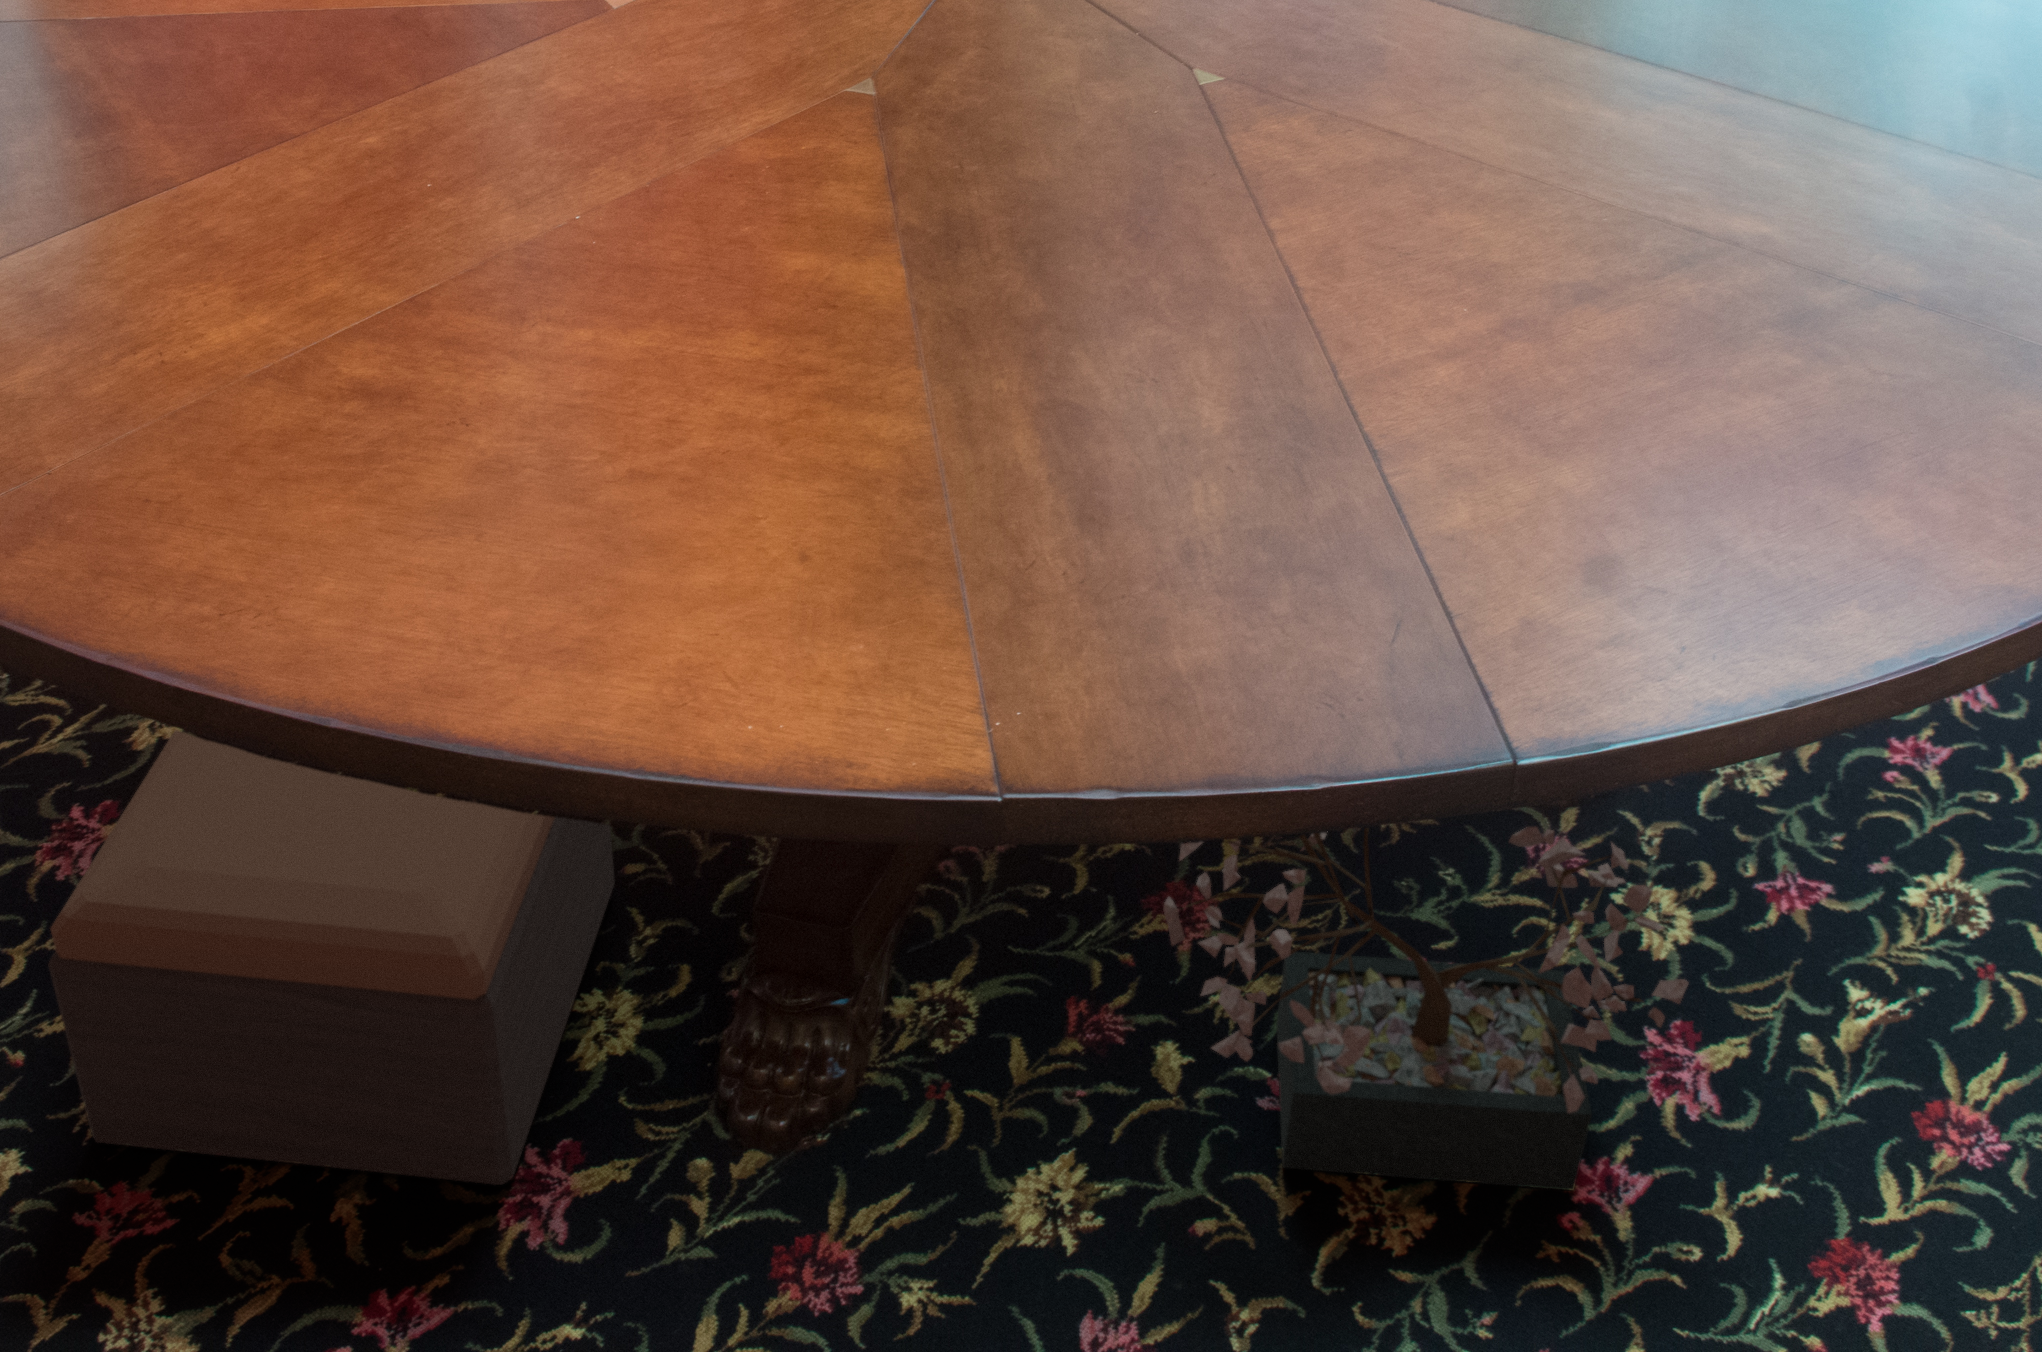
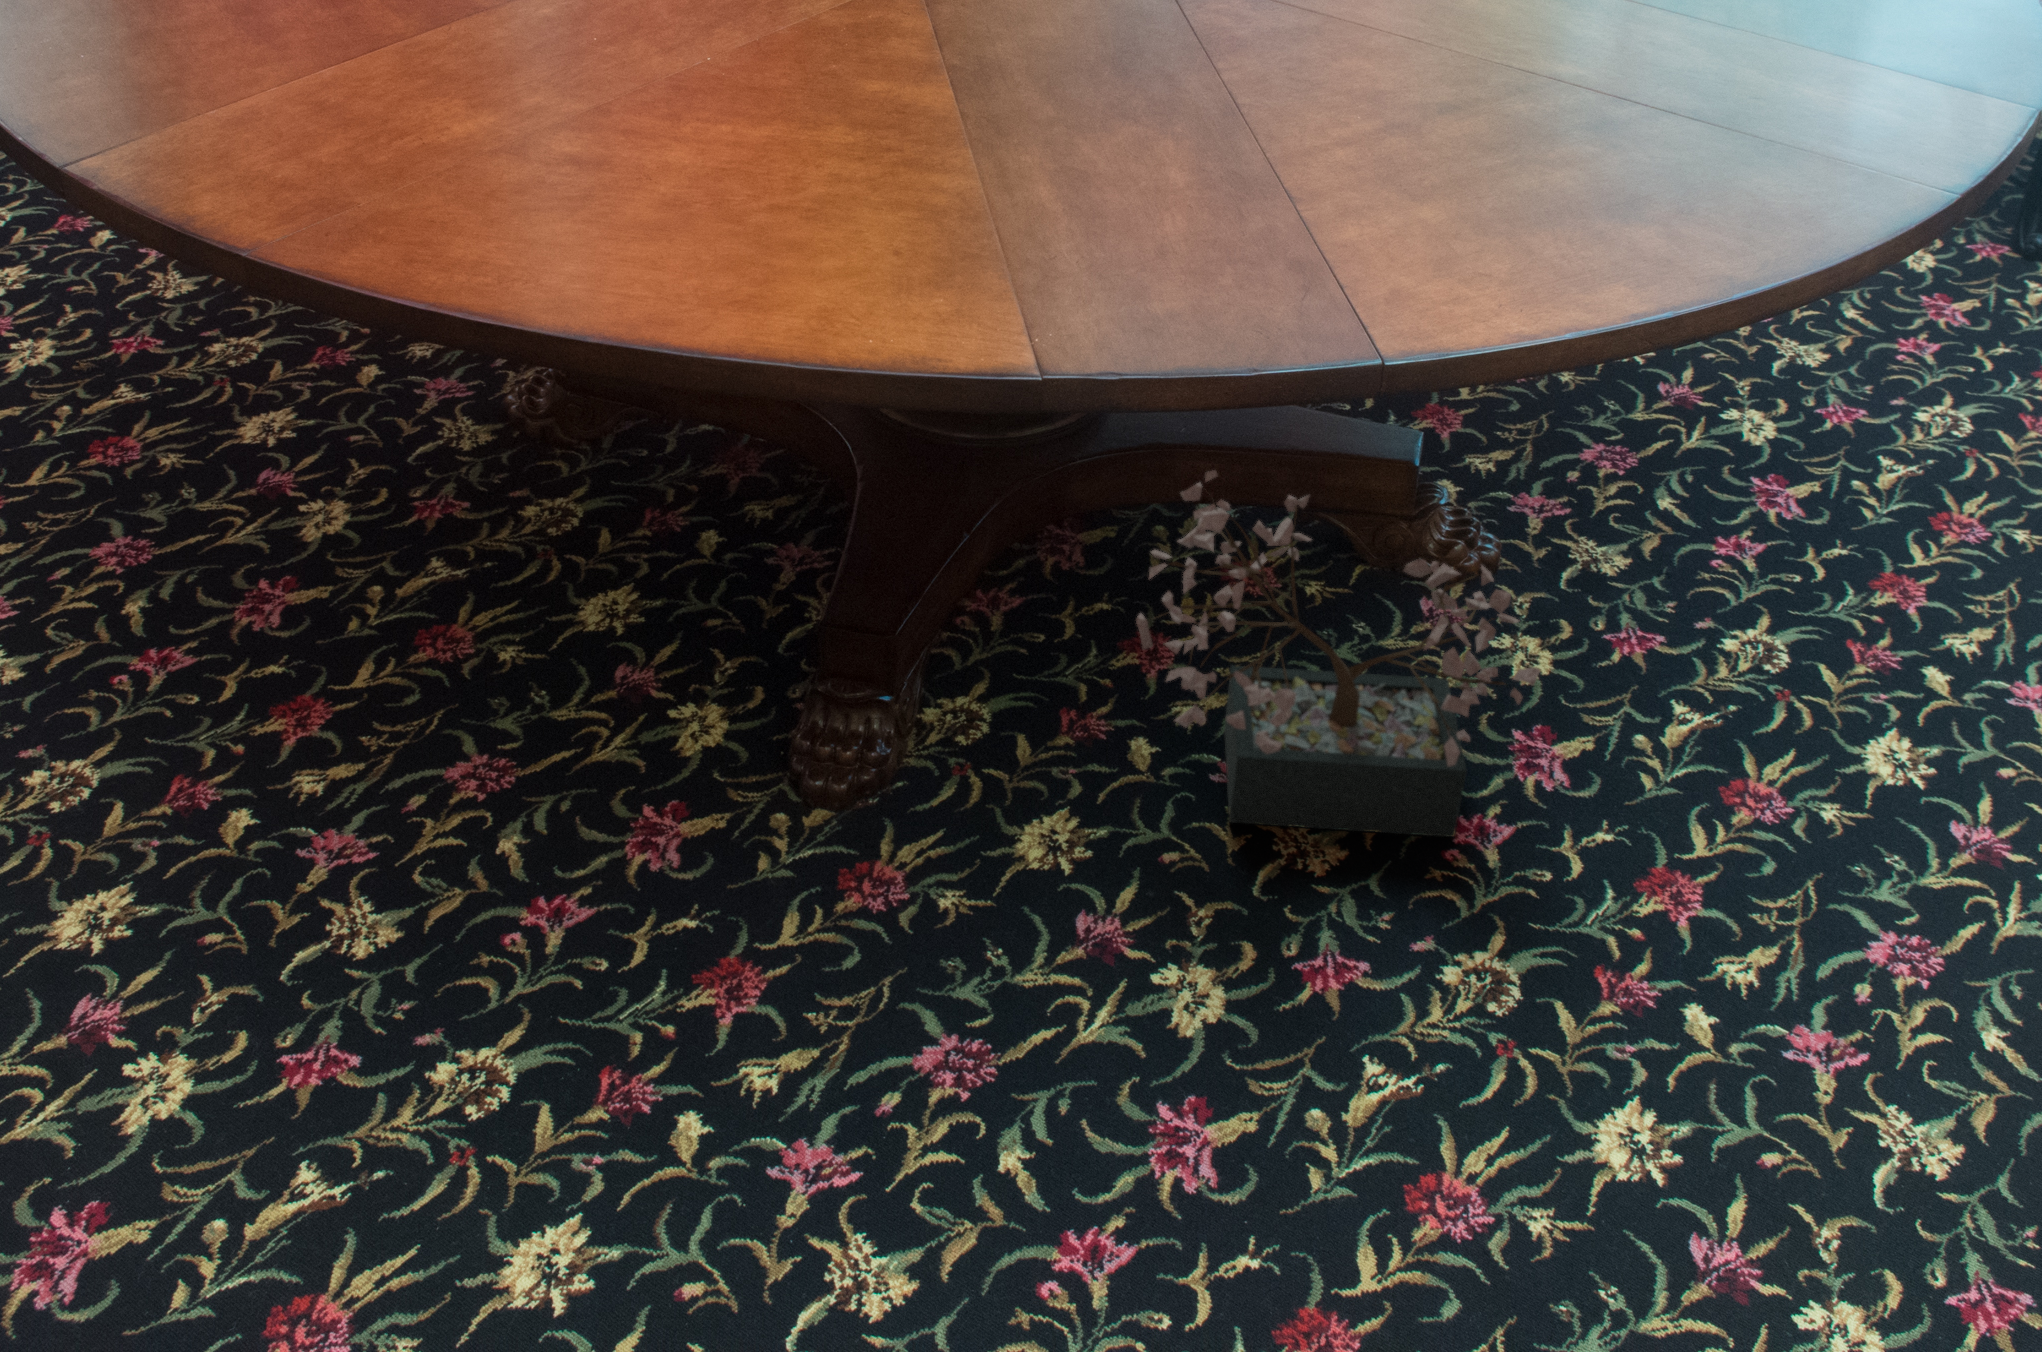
footstool: present [48,730,615,1185] -> none [281,442,698,831]

